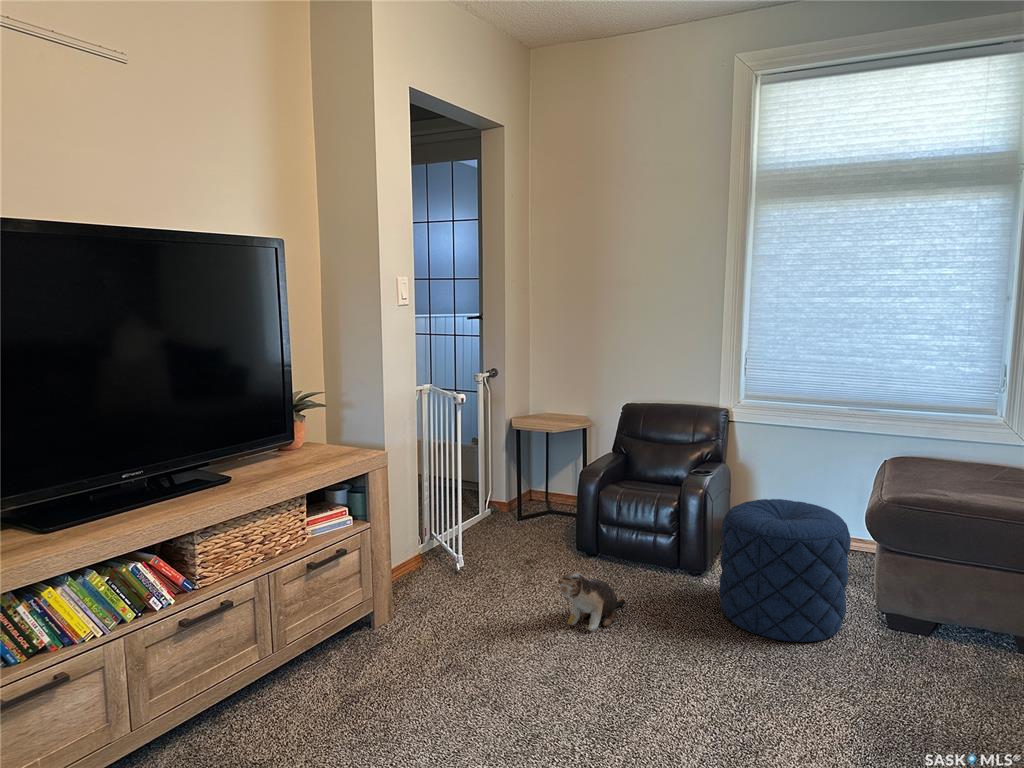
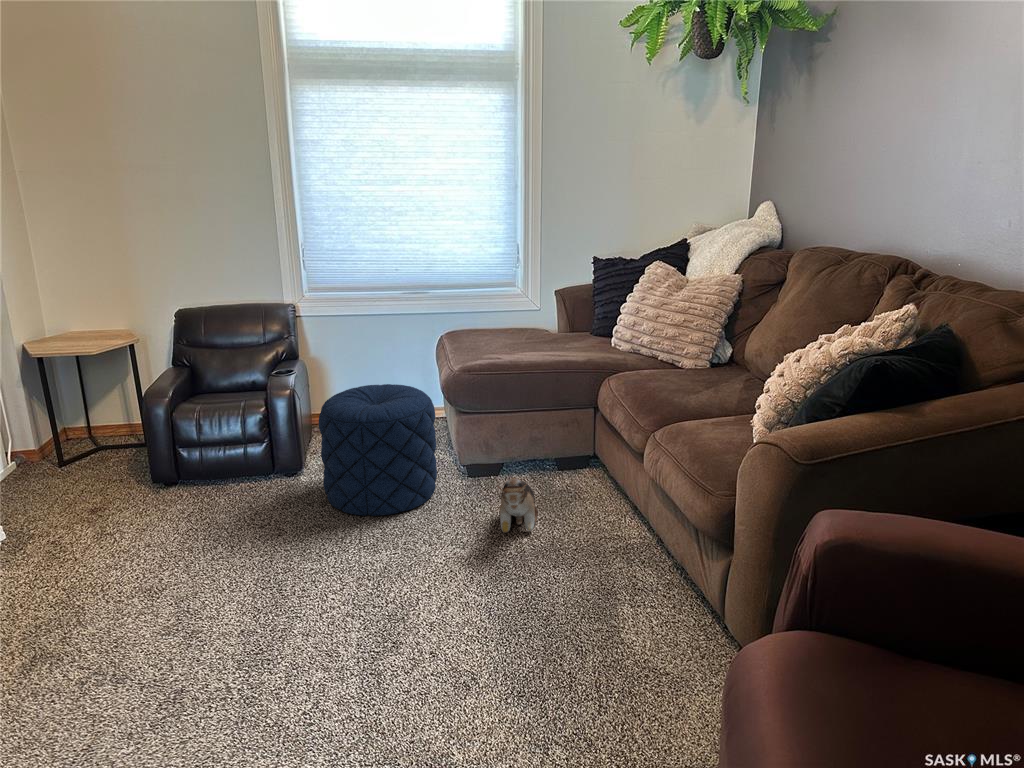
plush toy: present [553,571,625,631] -> present [498,477,538,533]

